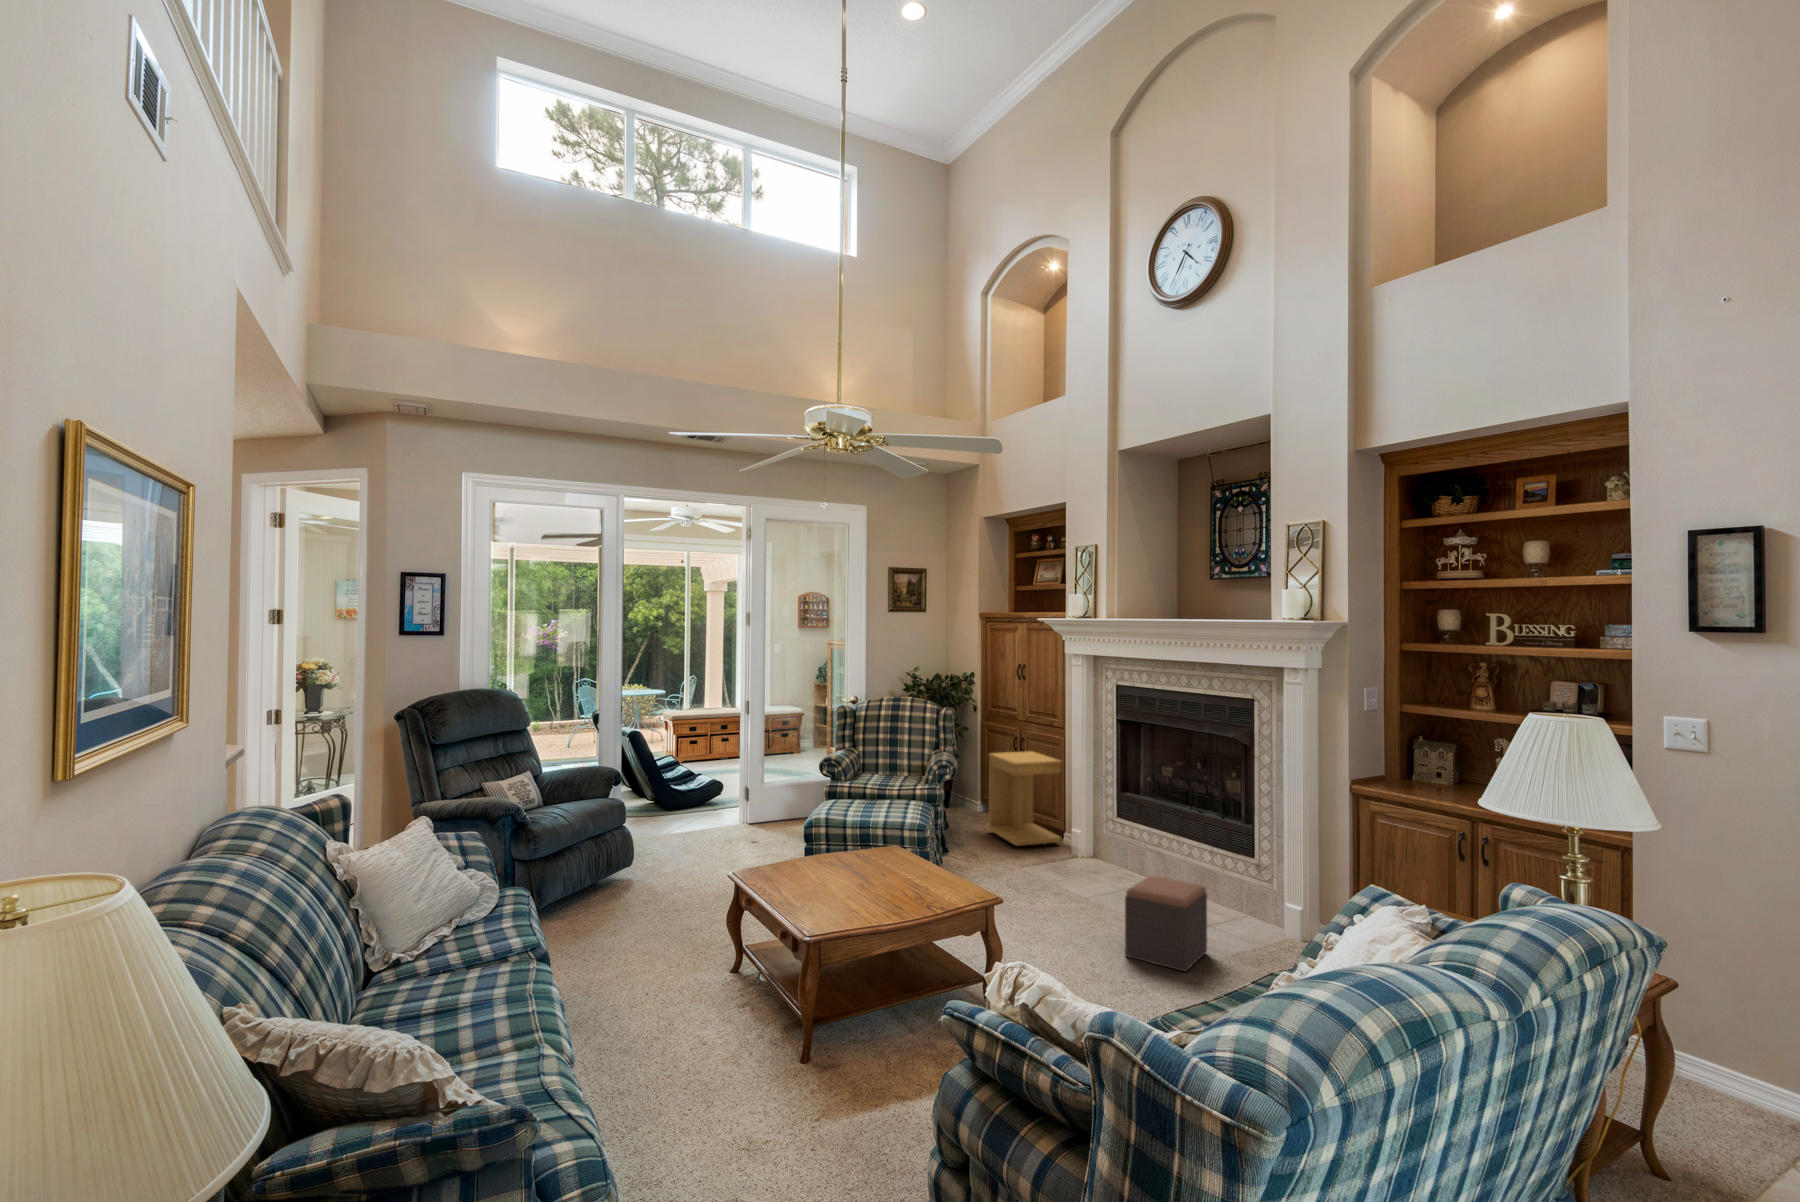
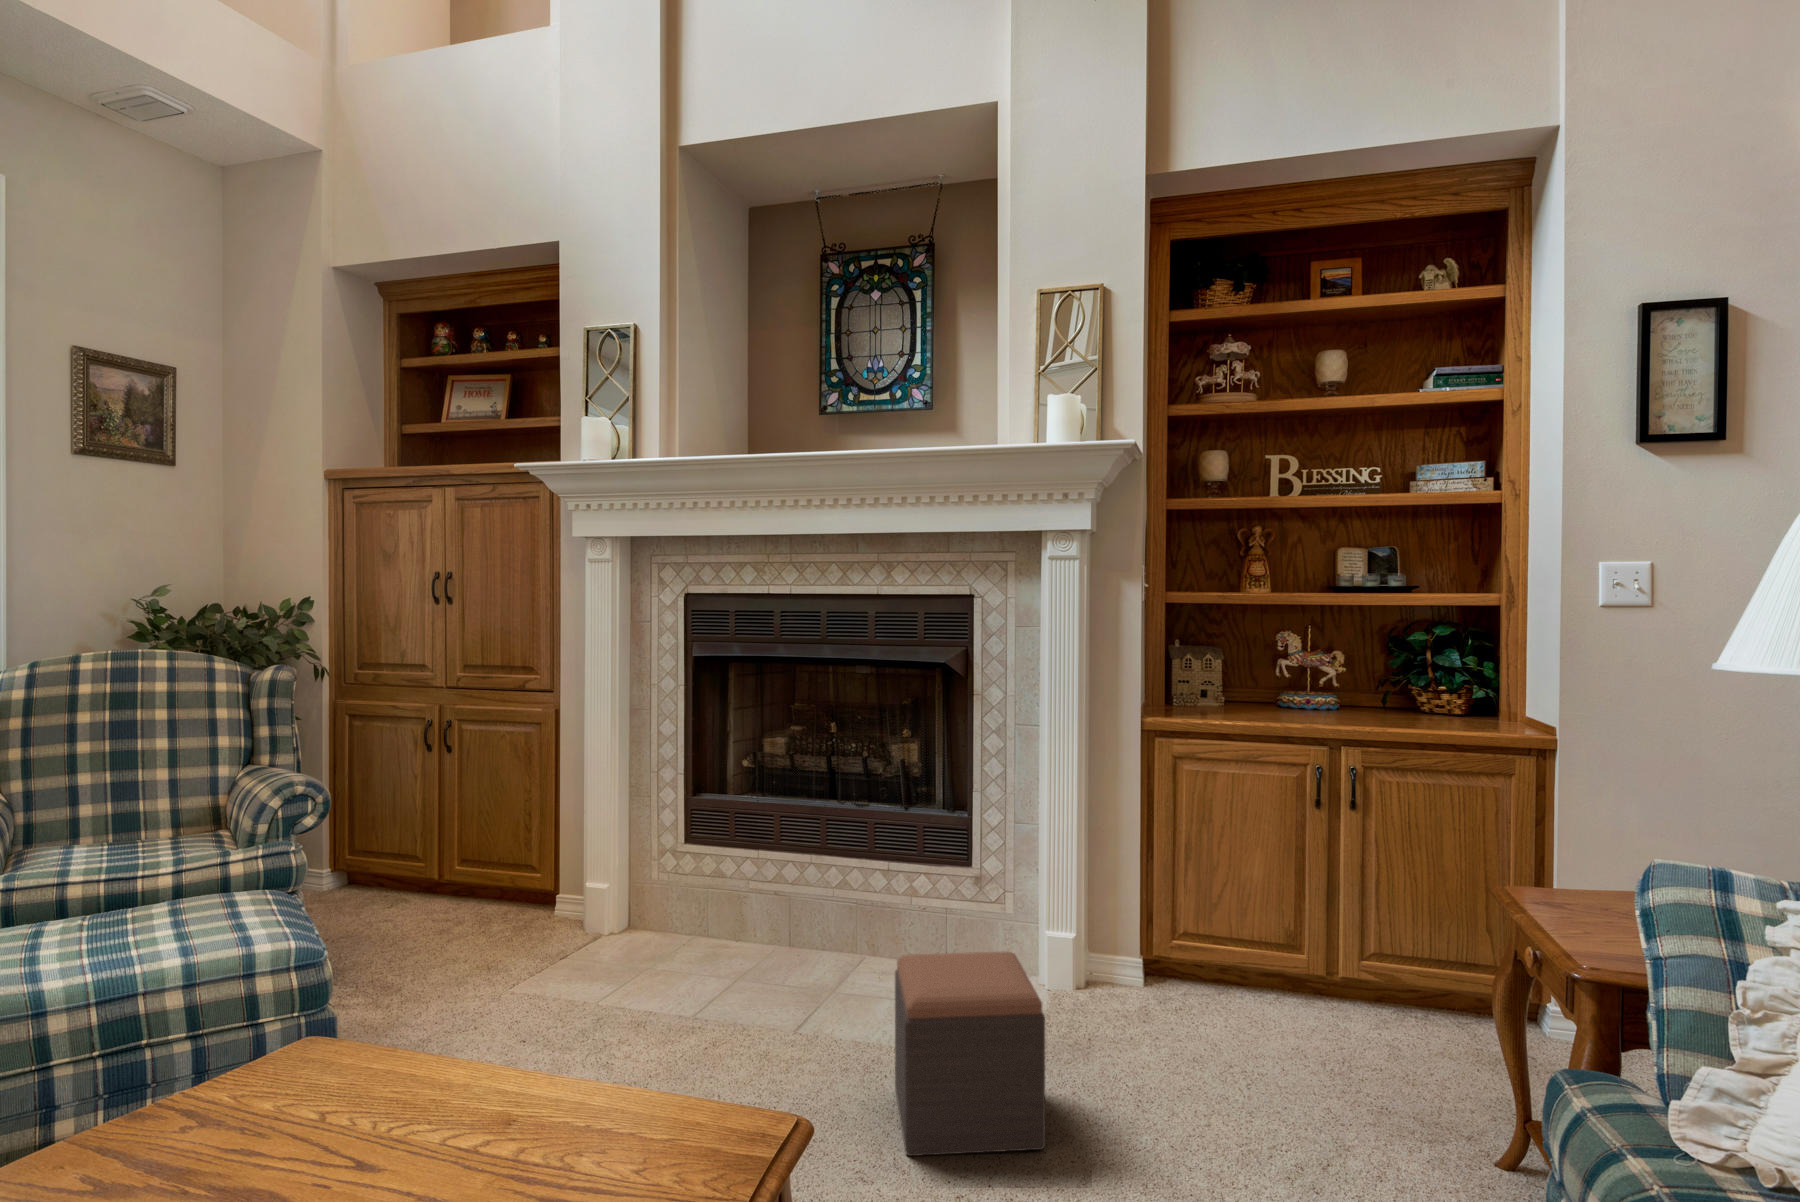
side table: present [988,751,1062,846] -> none [376,745,550,944]

